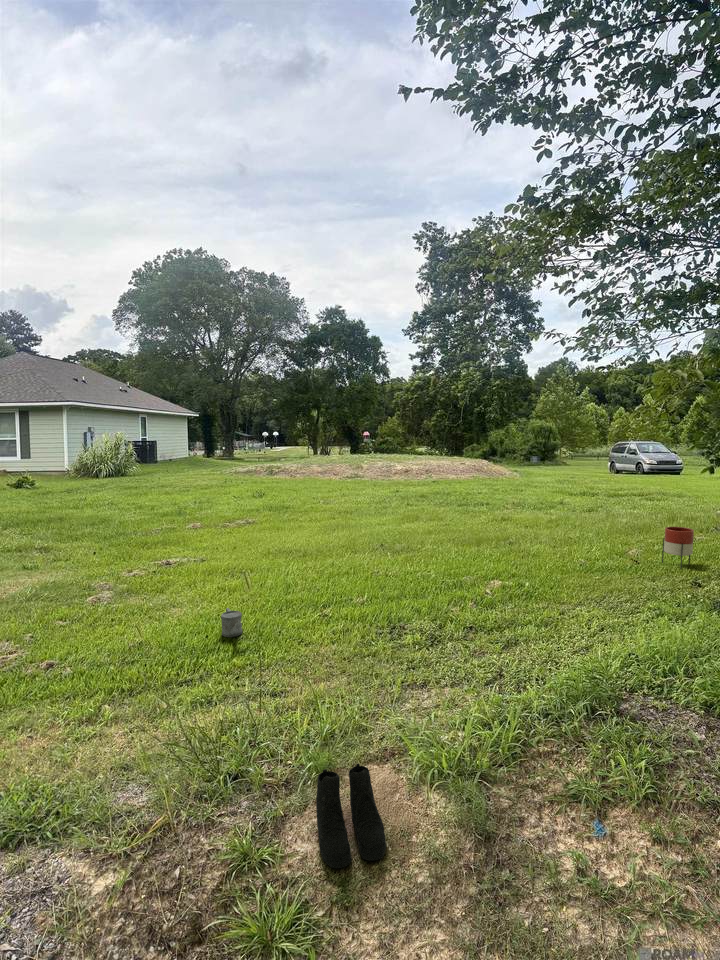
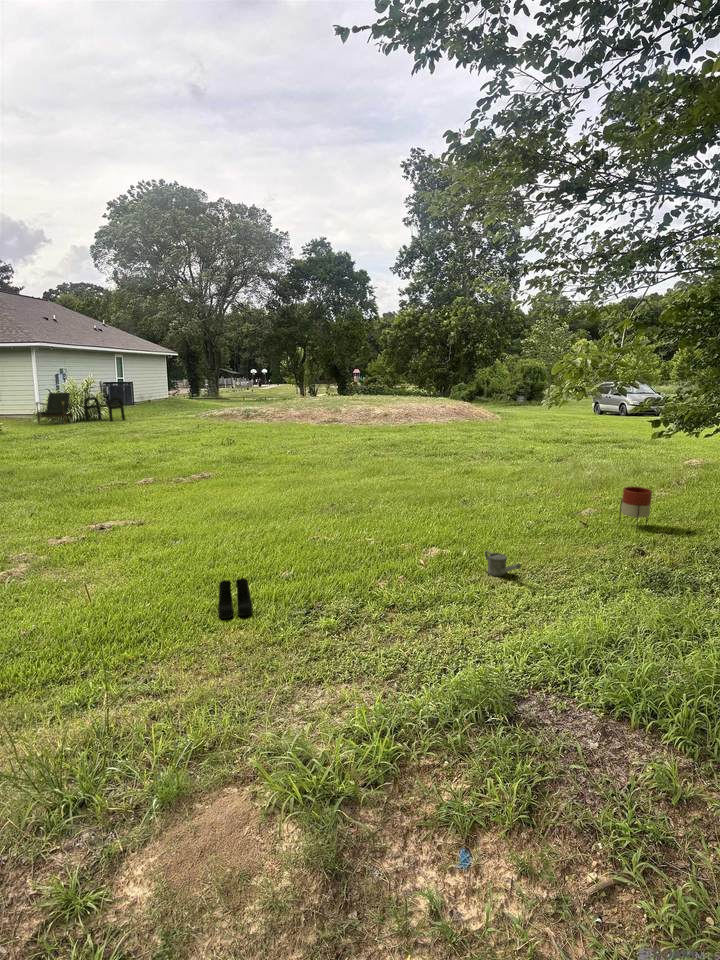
lounge chair: none [72,448,106,478] -> present [36,393,73,424]
bench: none [117,453,155,476] -> present [84,397,125,422]
watering can: present [221,608,242,637] -> present [485,551,521,576]
boots: present [316,764,386,868] -> present [218,578,252,618]

